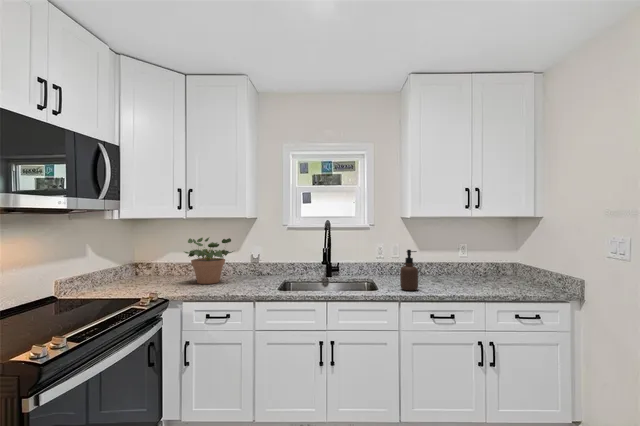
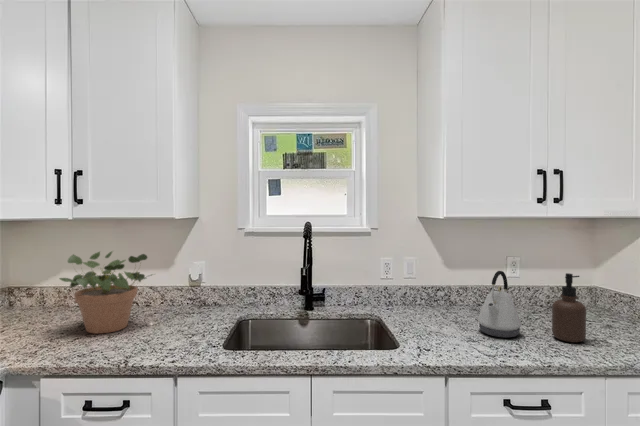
kettle: none [430,248,455,288] -> present [478,271,521,338]
soap dispenser: present [400,250,418,291] -> present [552,273,586,342]

